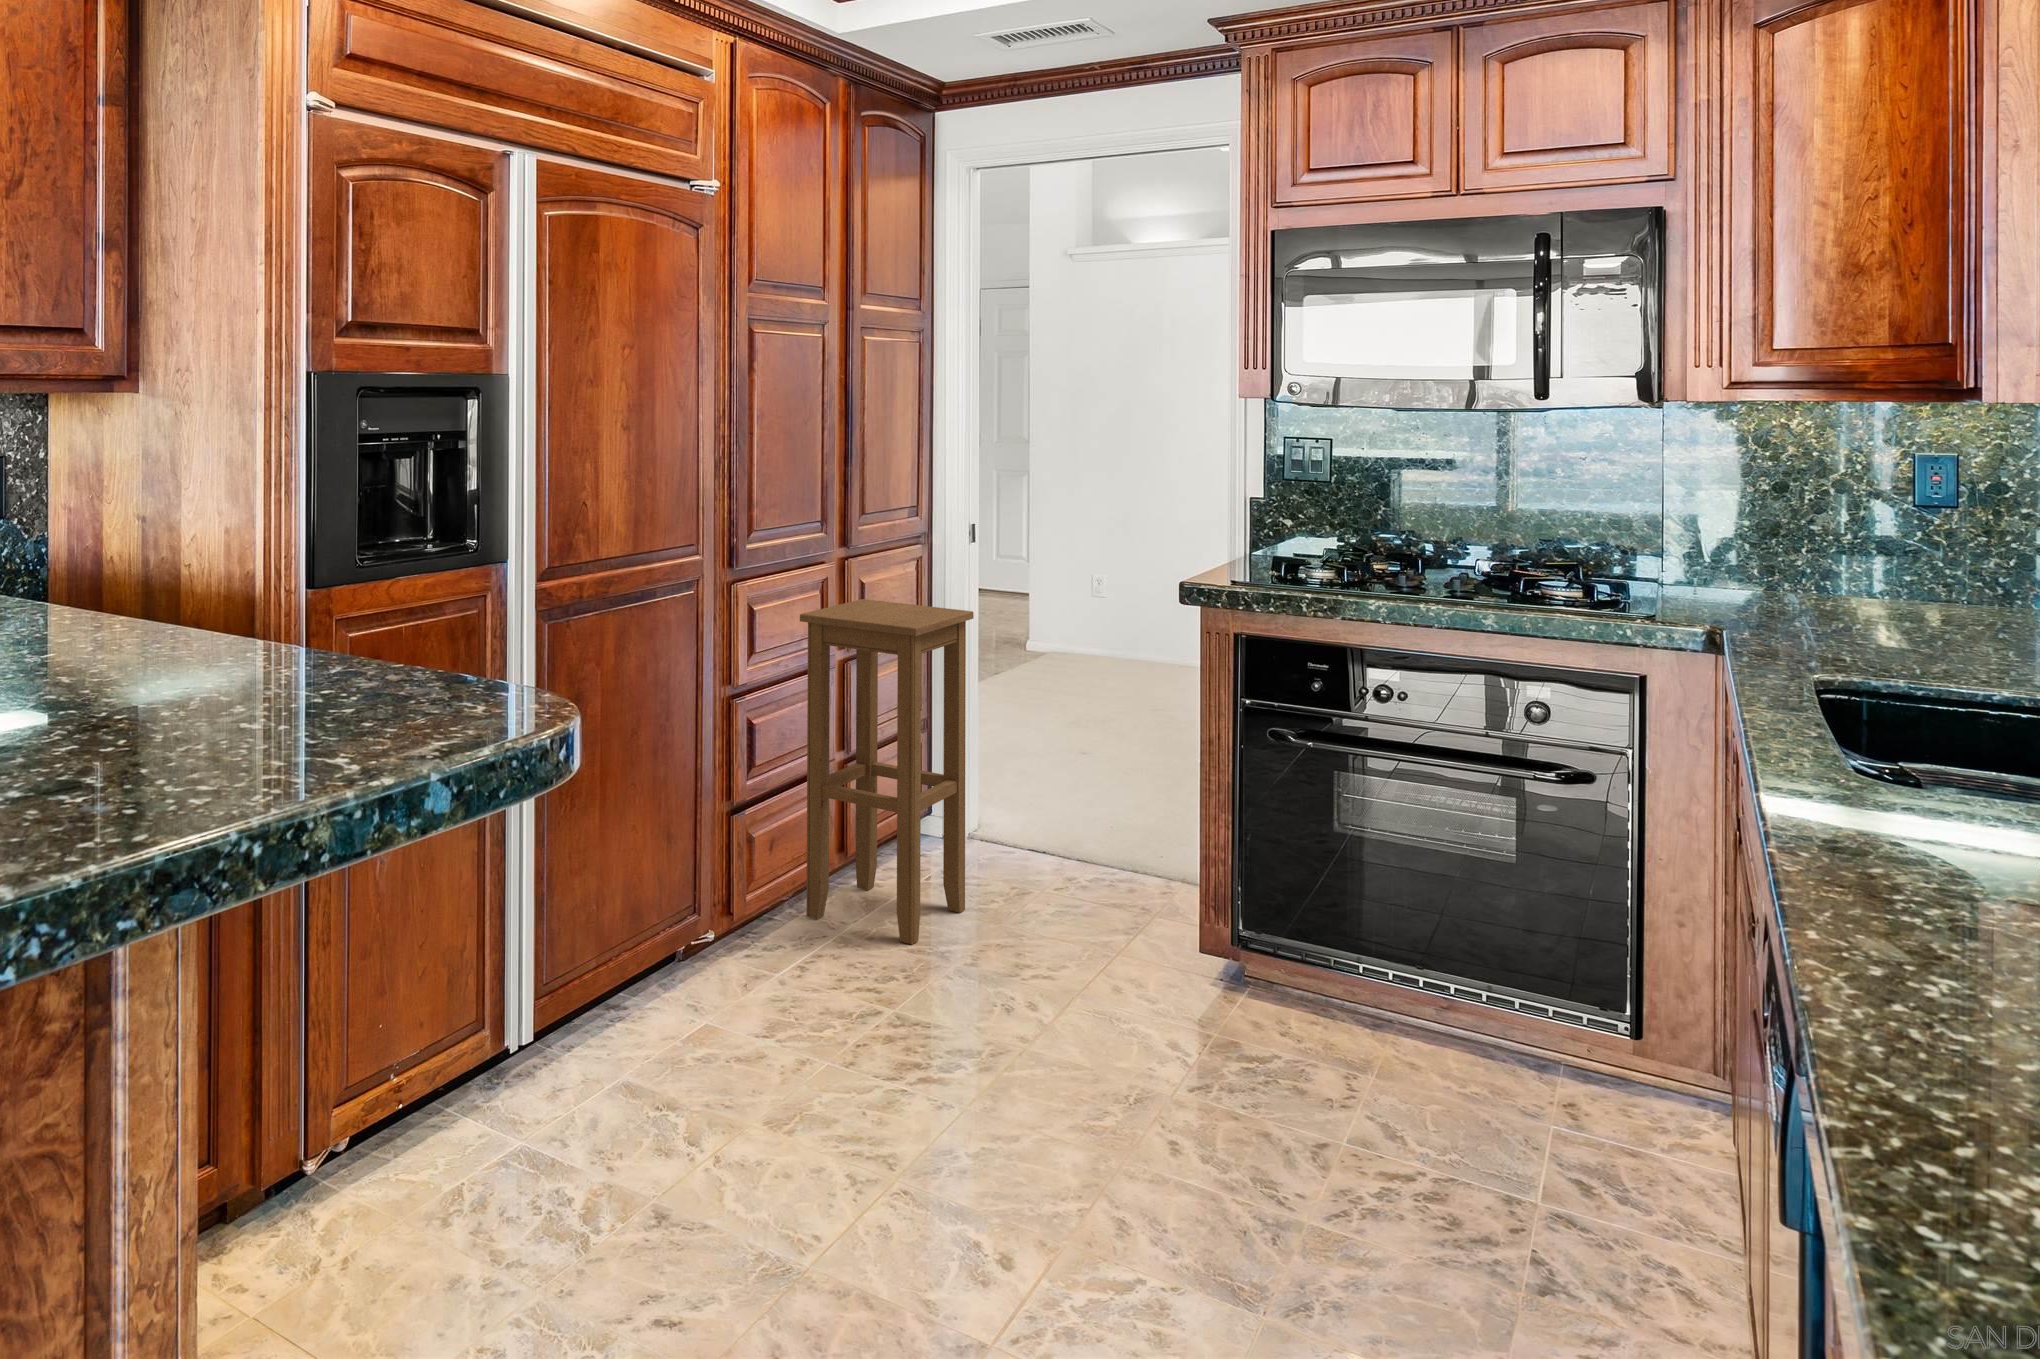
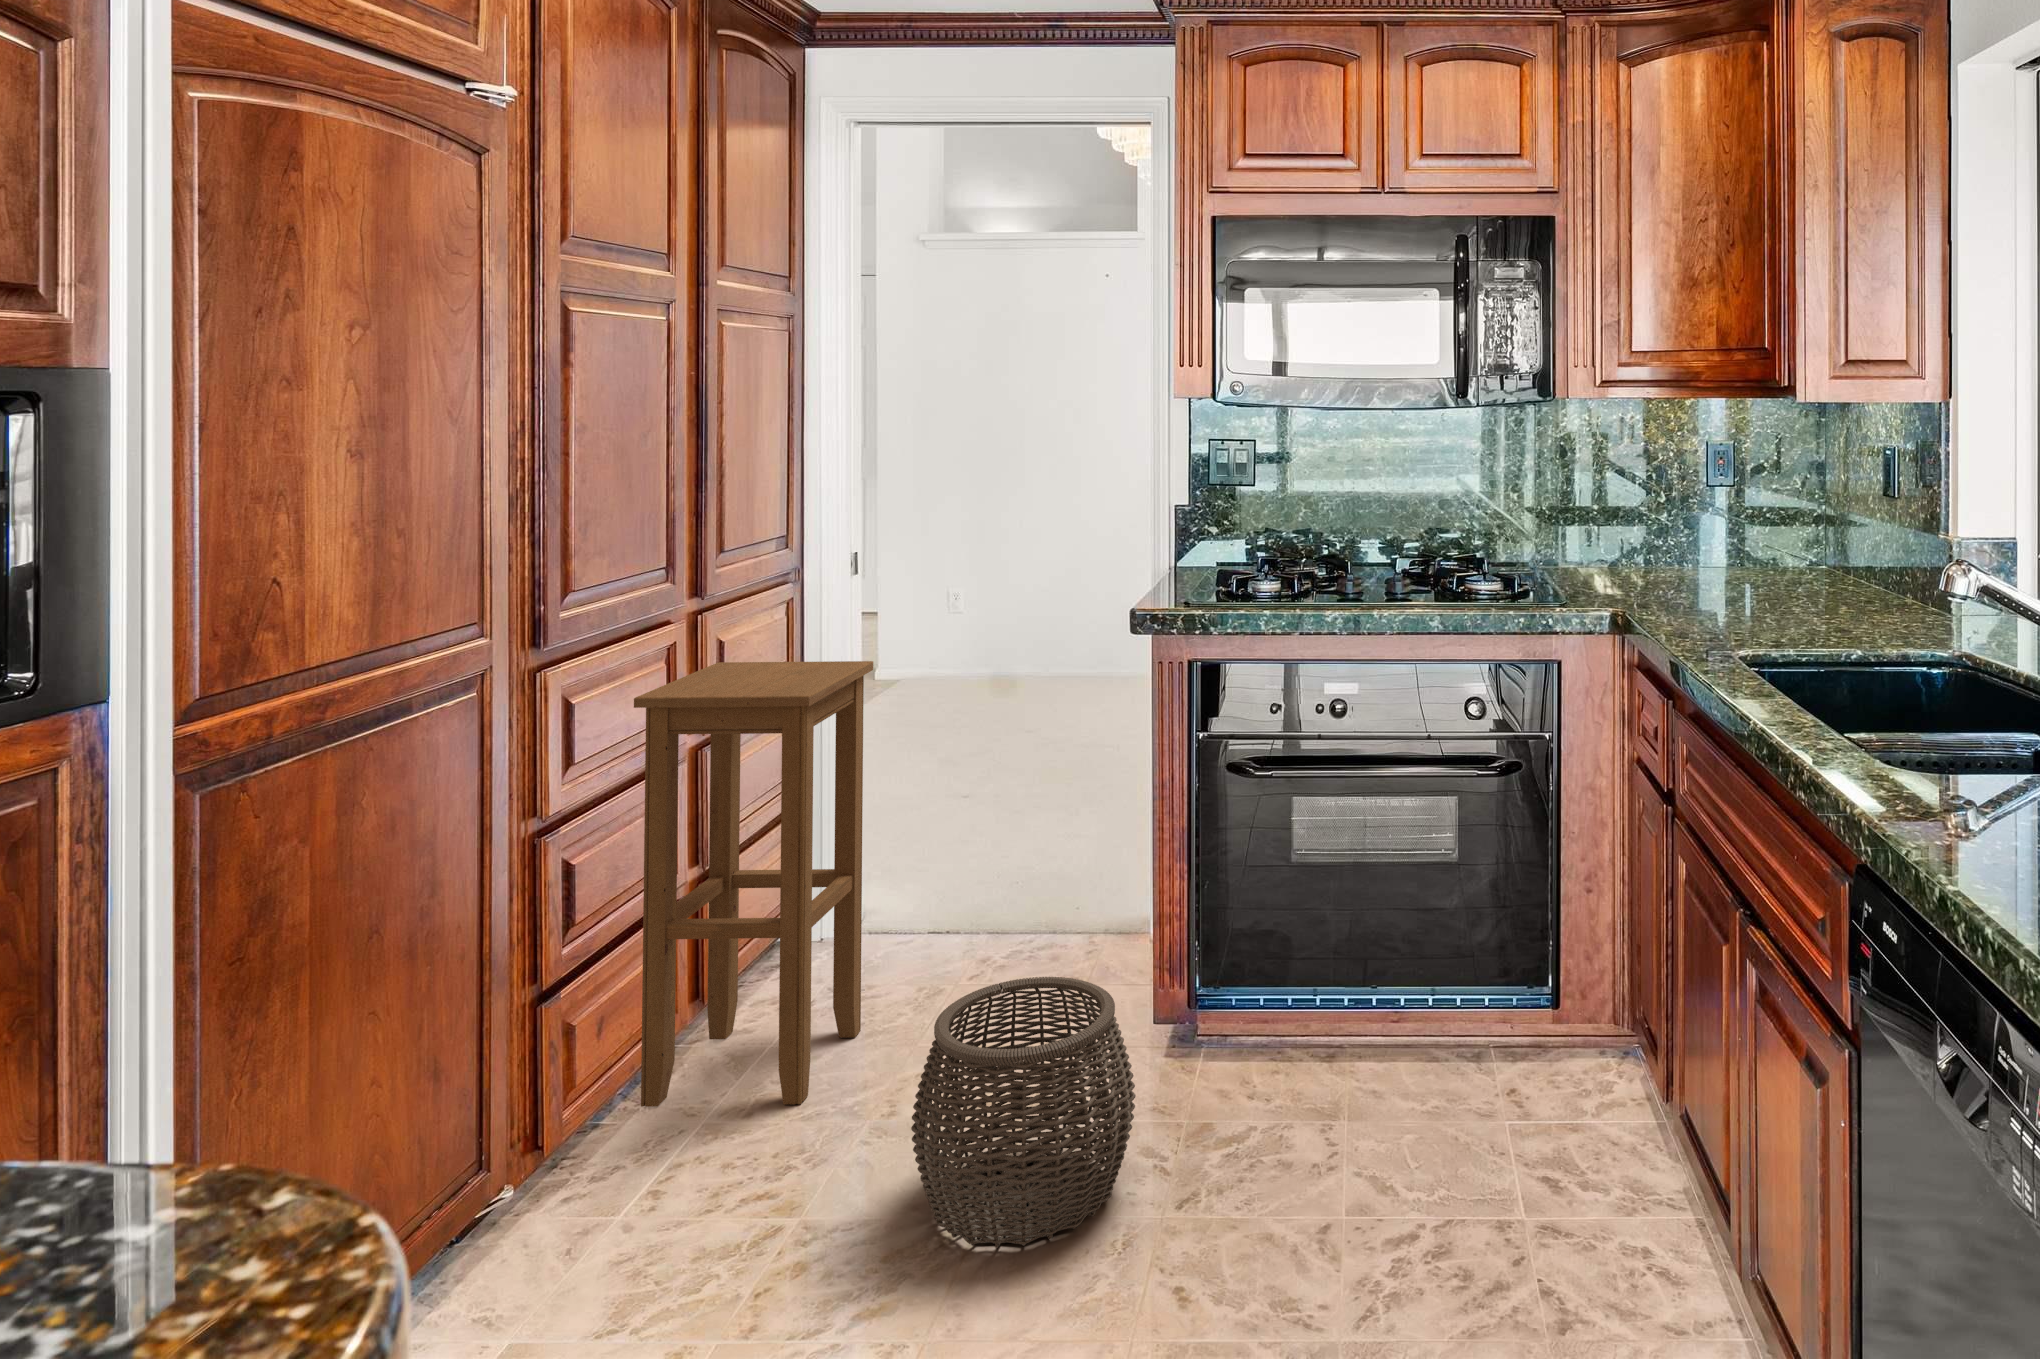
woven basket: none [975,877,1155,1081] -> present [911,977,1136,1248]

